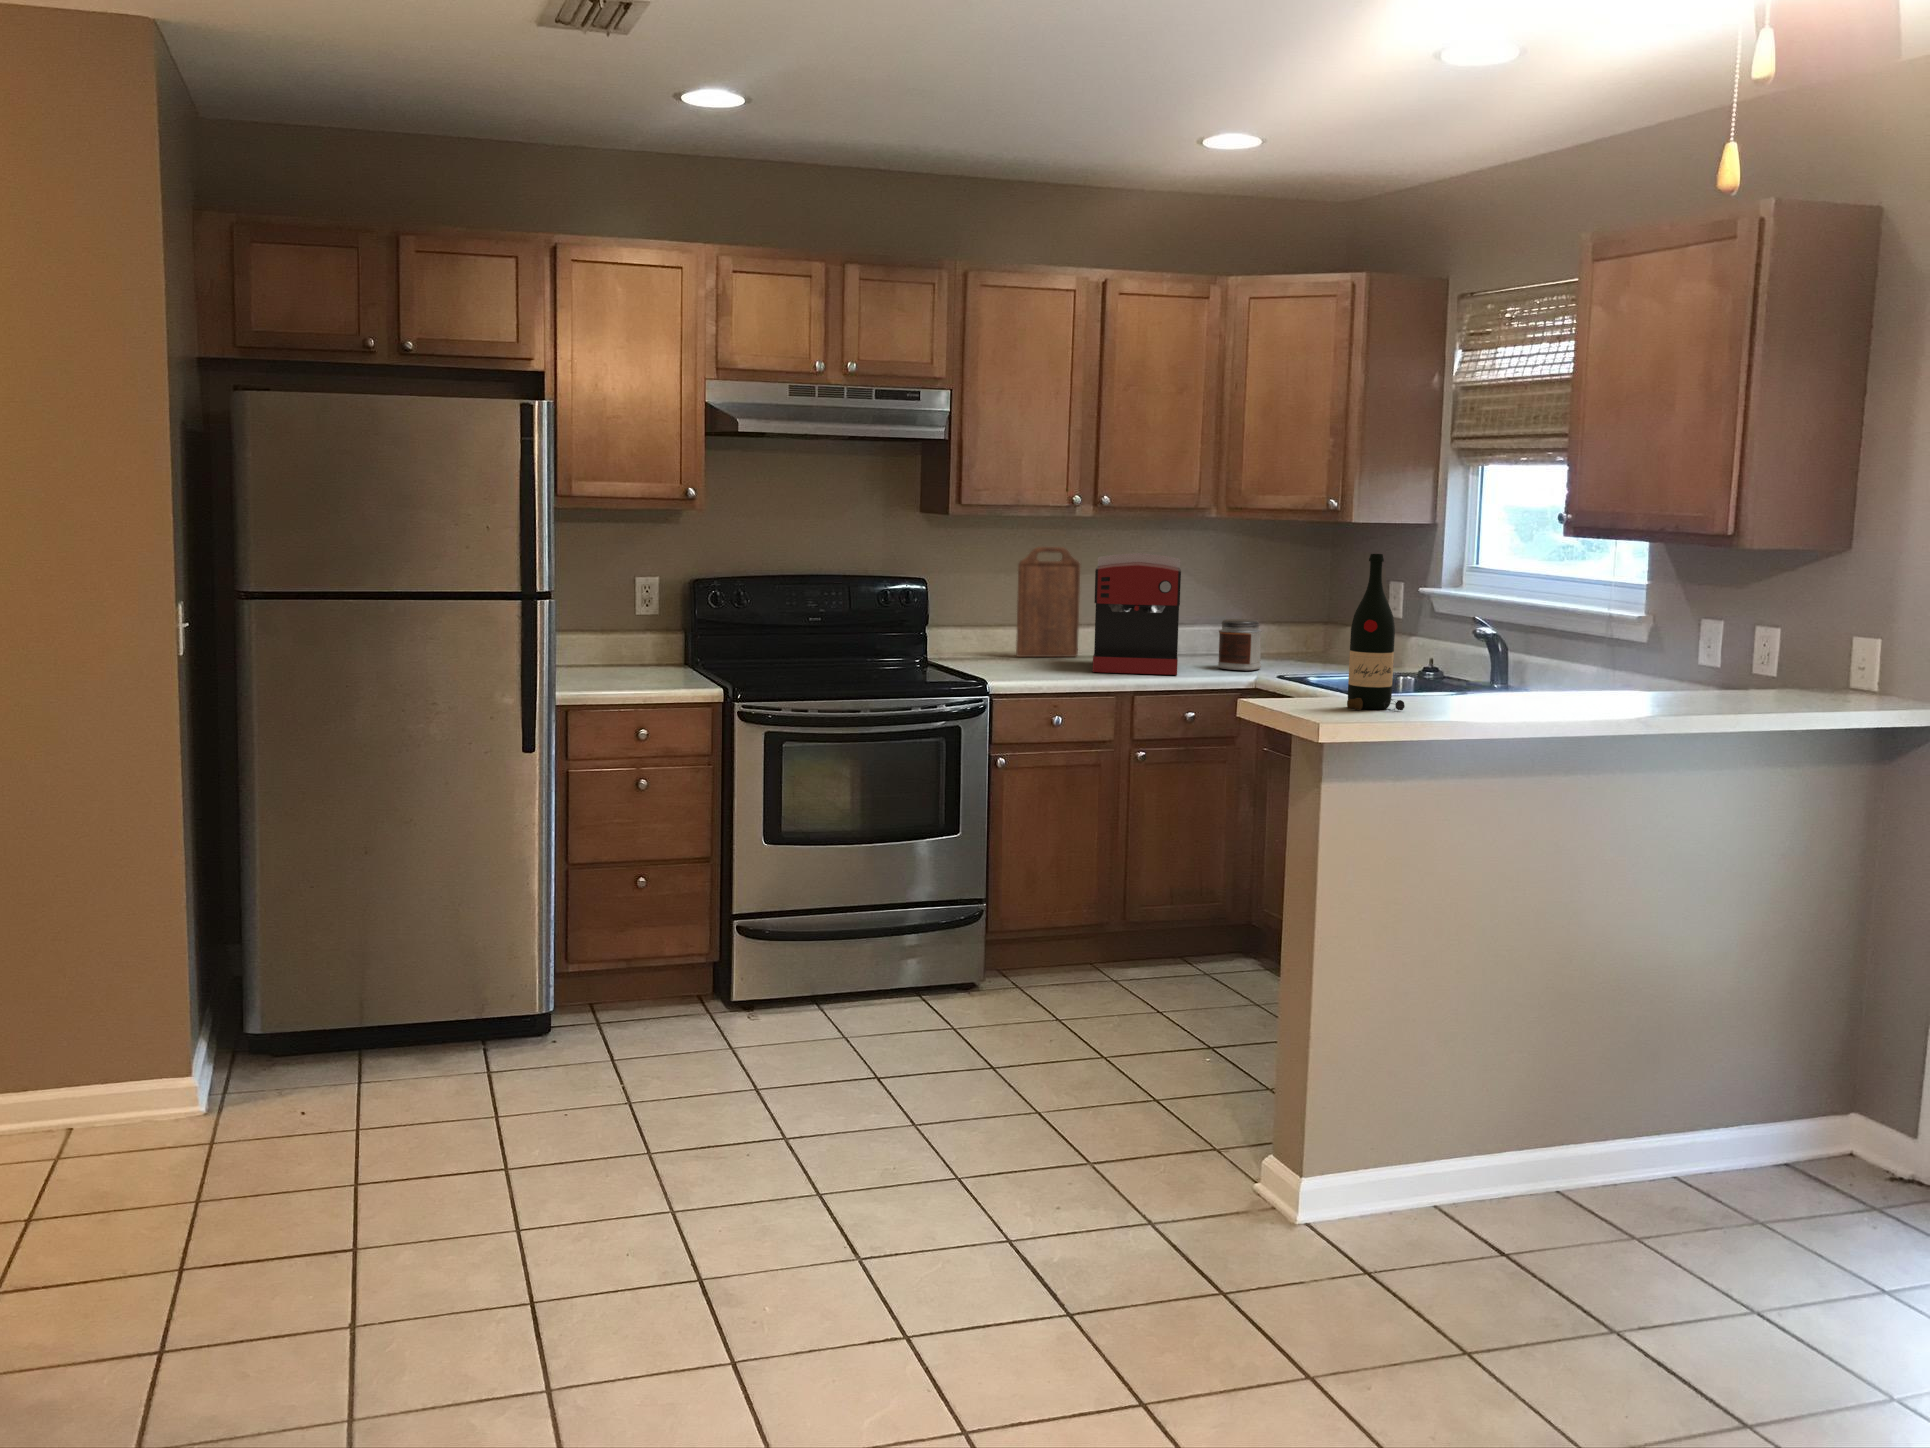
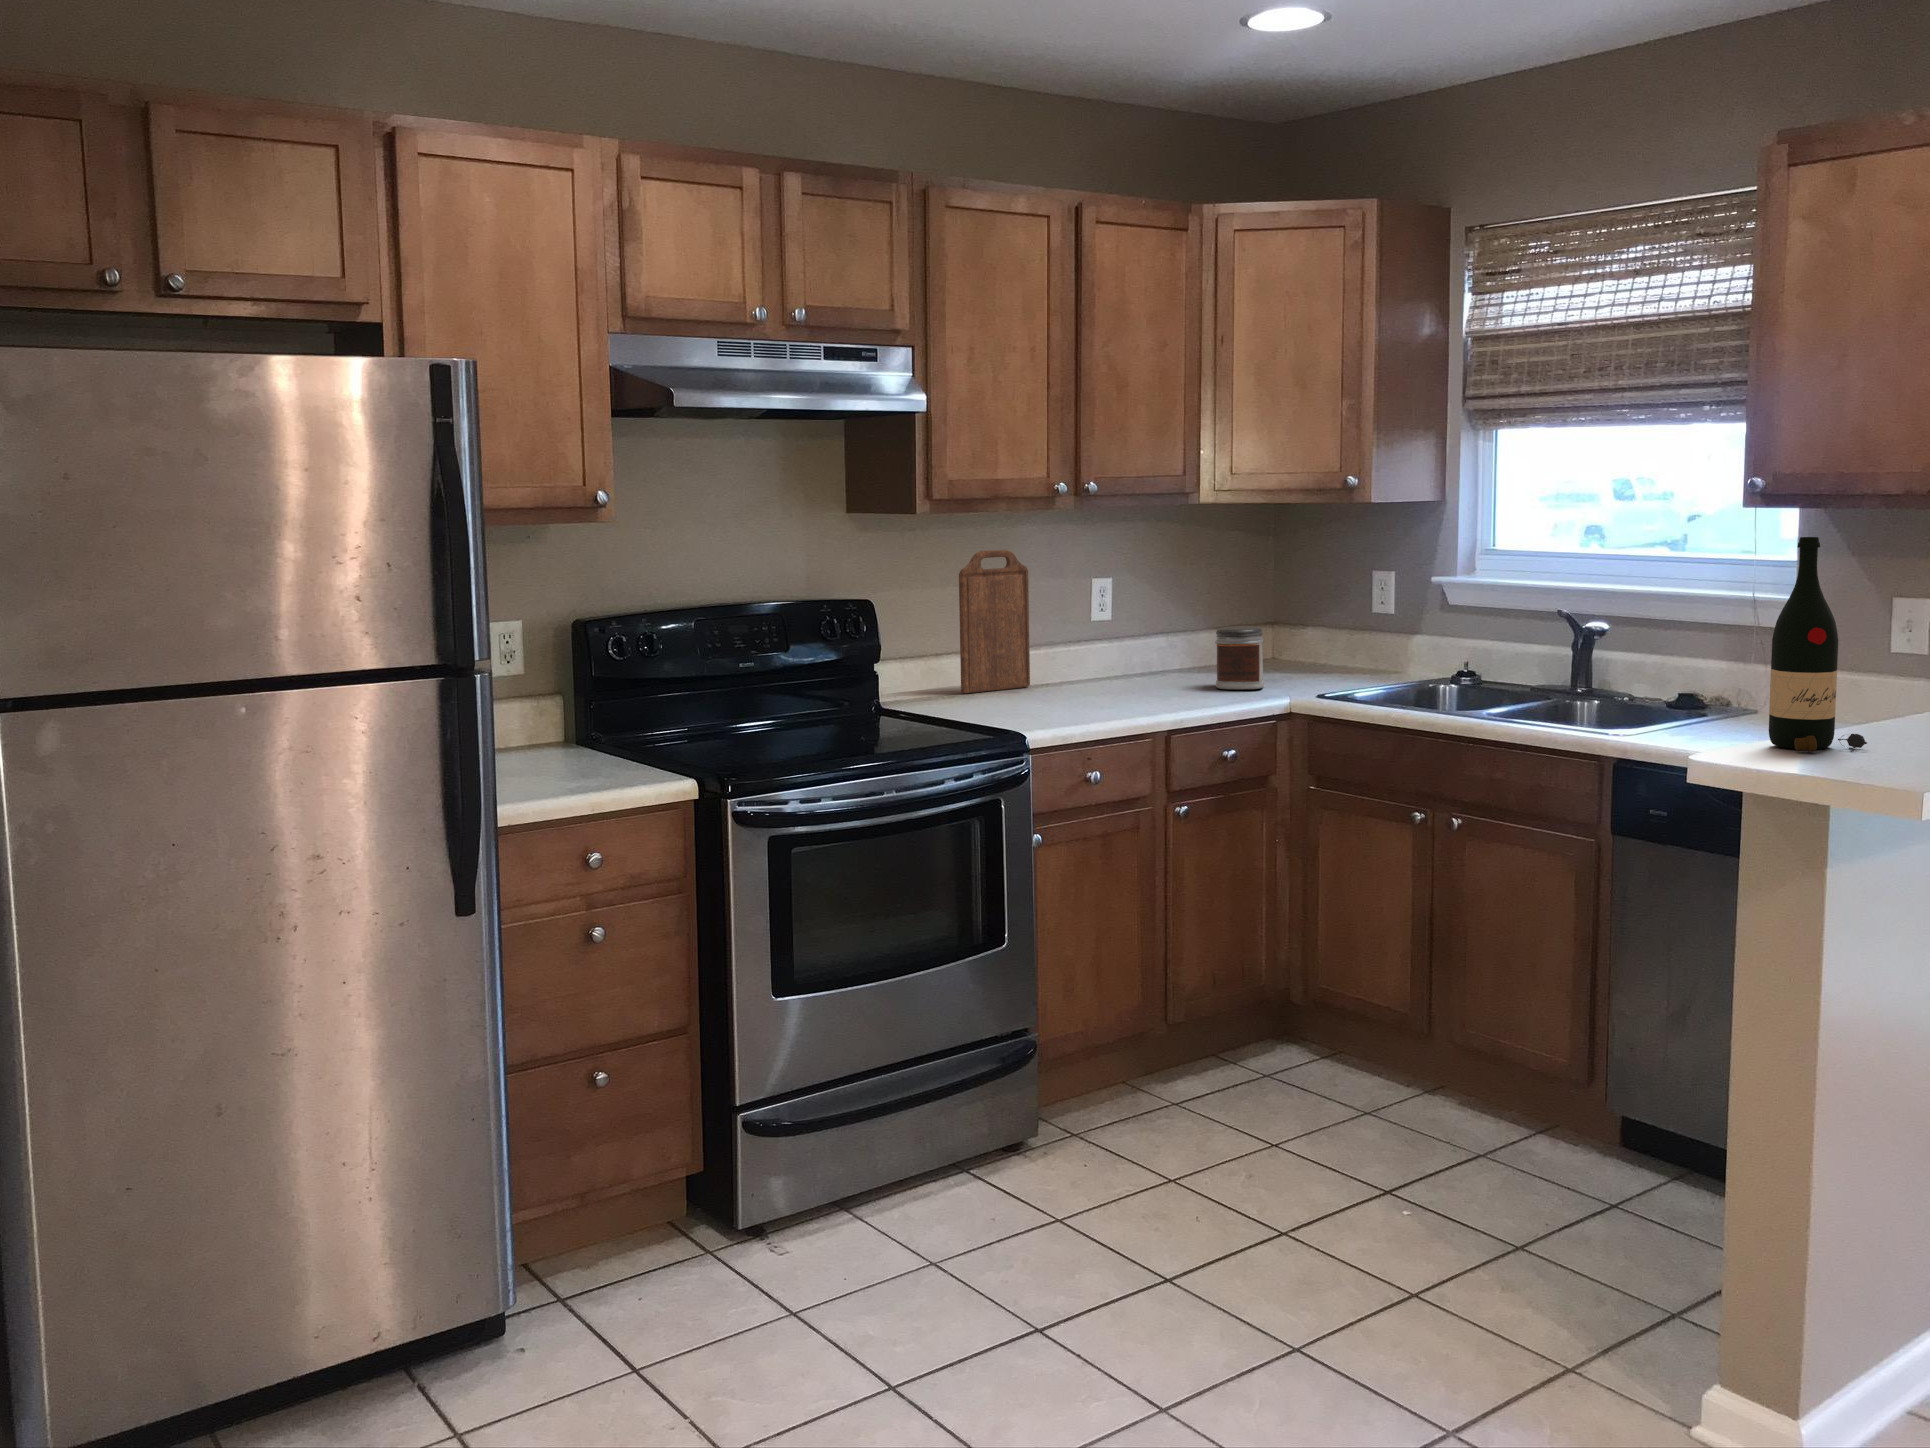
coffee maker: present [1092,553,1181,675] -> none [1064,552,1199,707]

